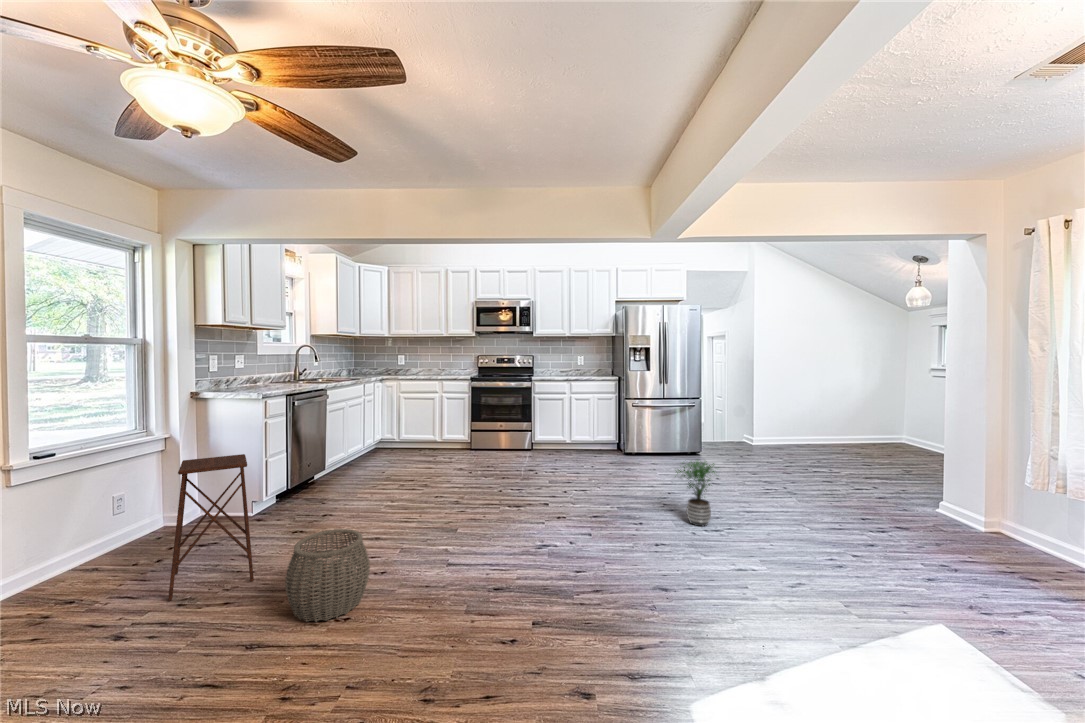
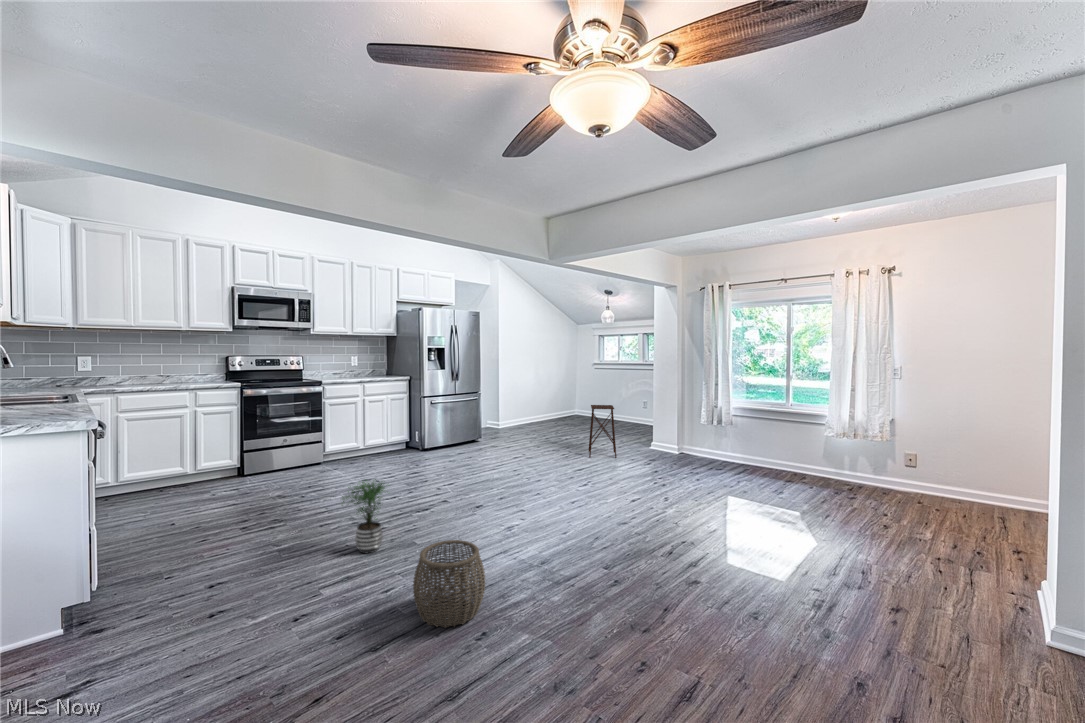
side table: present [168,454,254,601] -> present [589,405,616,458]
potted plant: present [675,461,715,526] -> present [342,479,384,553]

